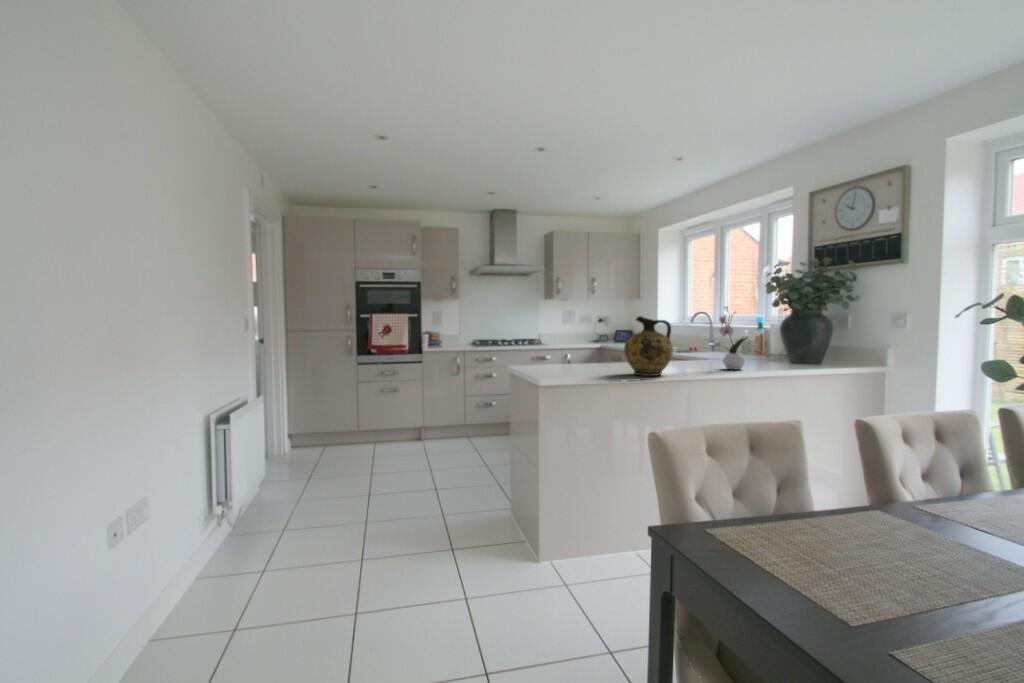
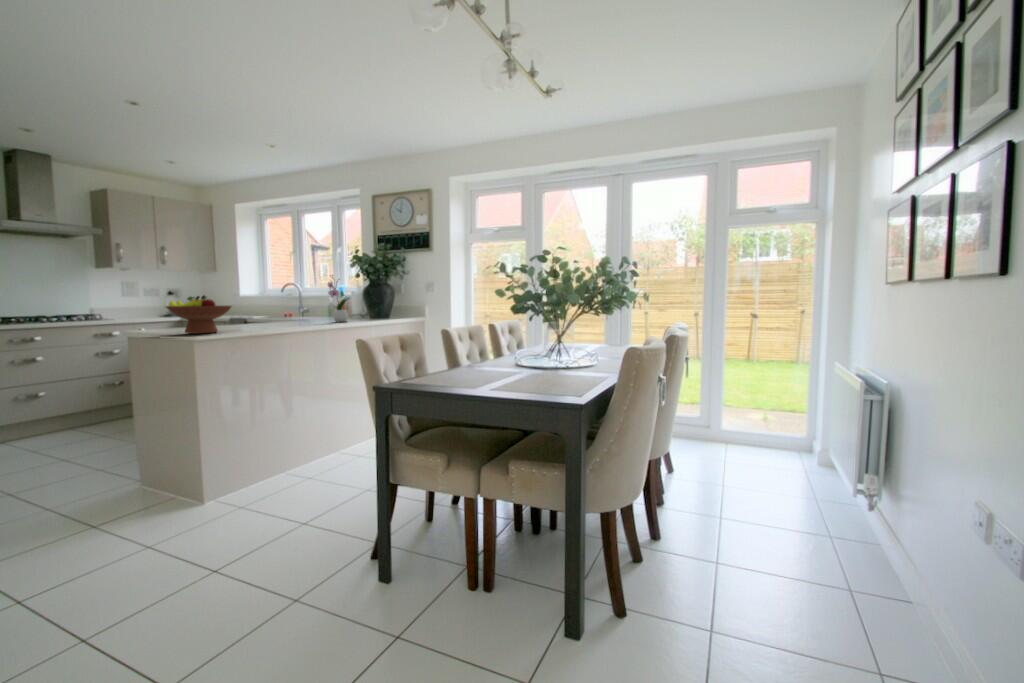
ceramic jug: present [624,316,673,376] -> none [261,280,303,328]
fruit bowl: none [530,335,592,376] -> present [166,295,231,334]

